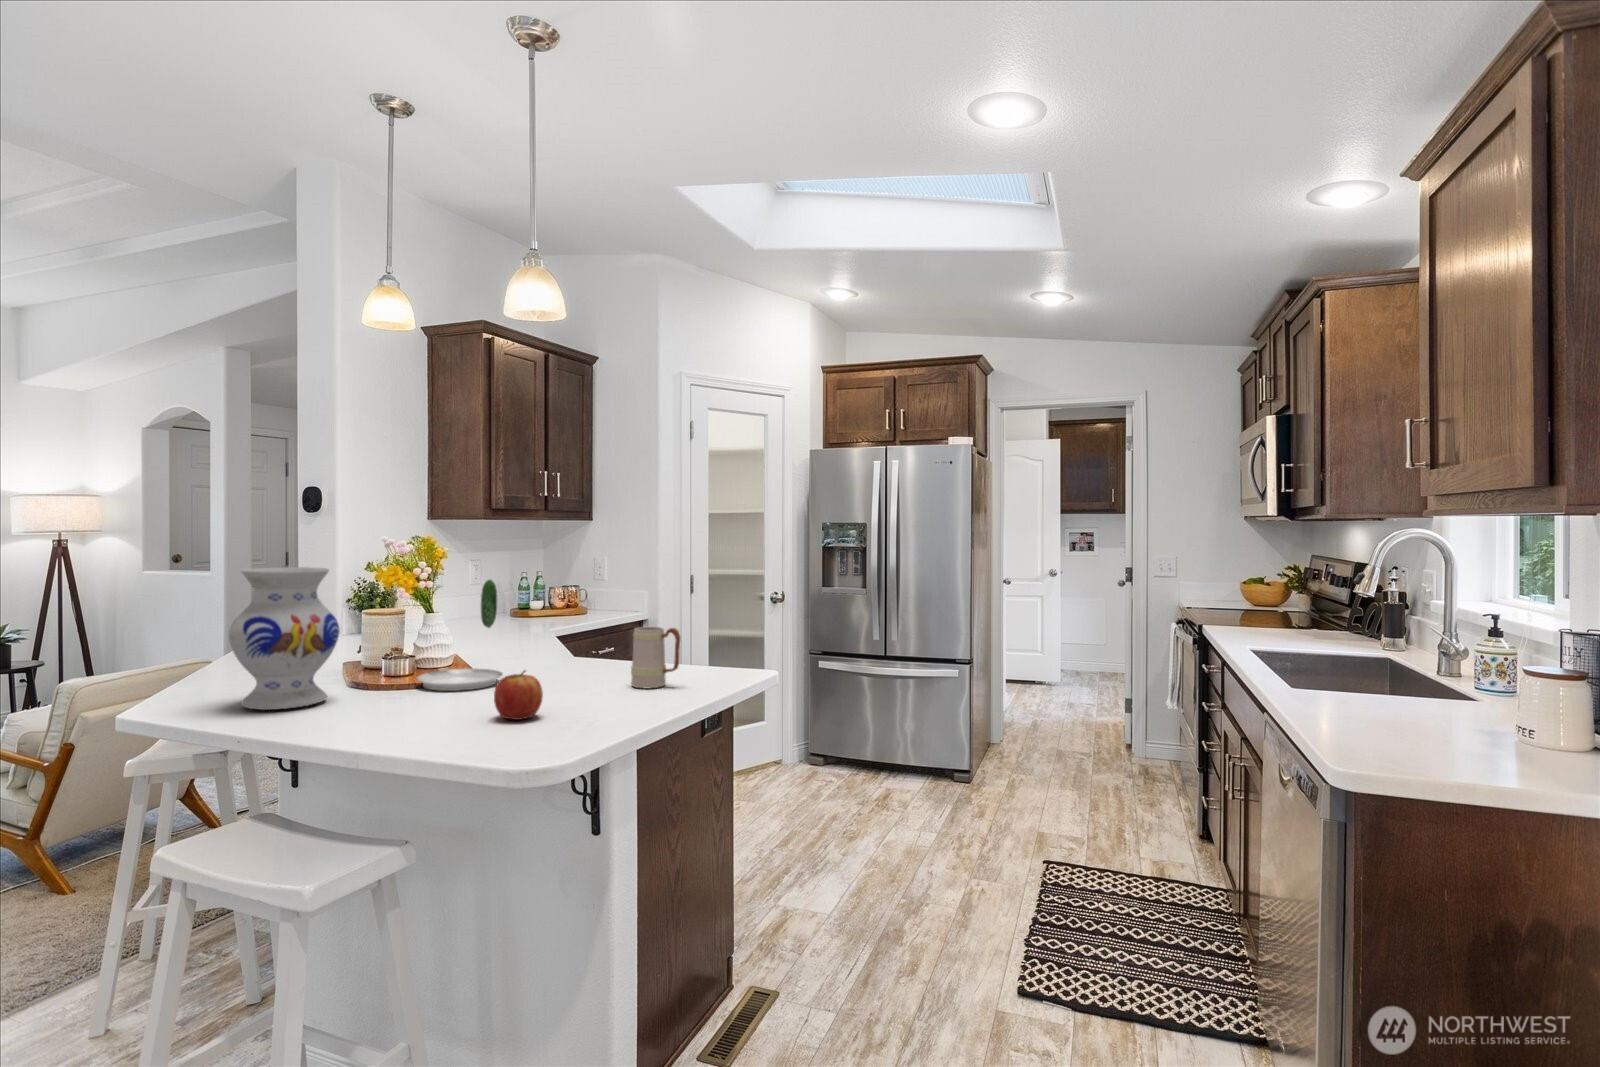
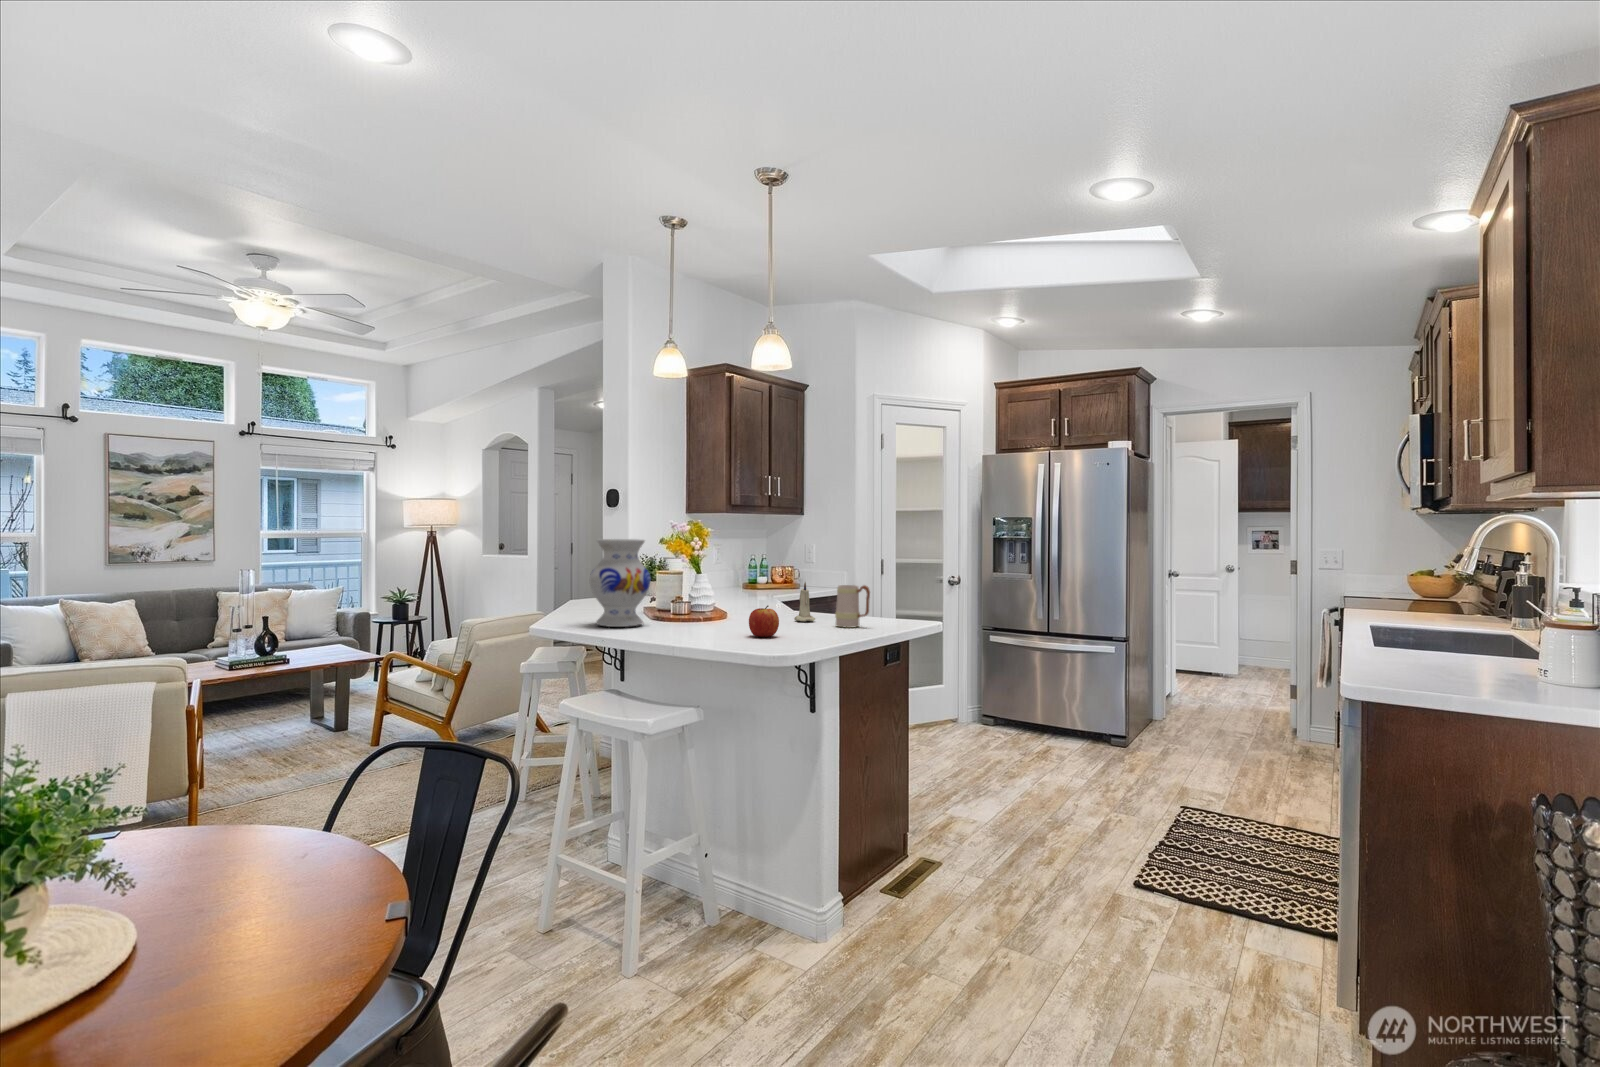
plate: present [417,580,502,691] -> none [694,551,748,624]
candle: none [572,621,603,679] -> present [794,583,815,621]

